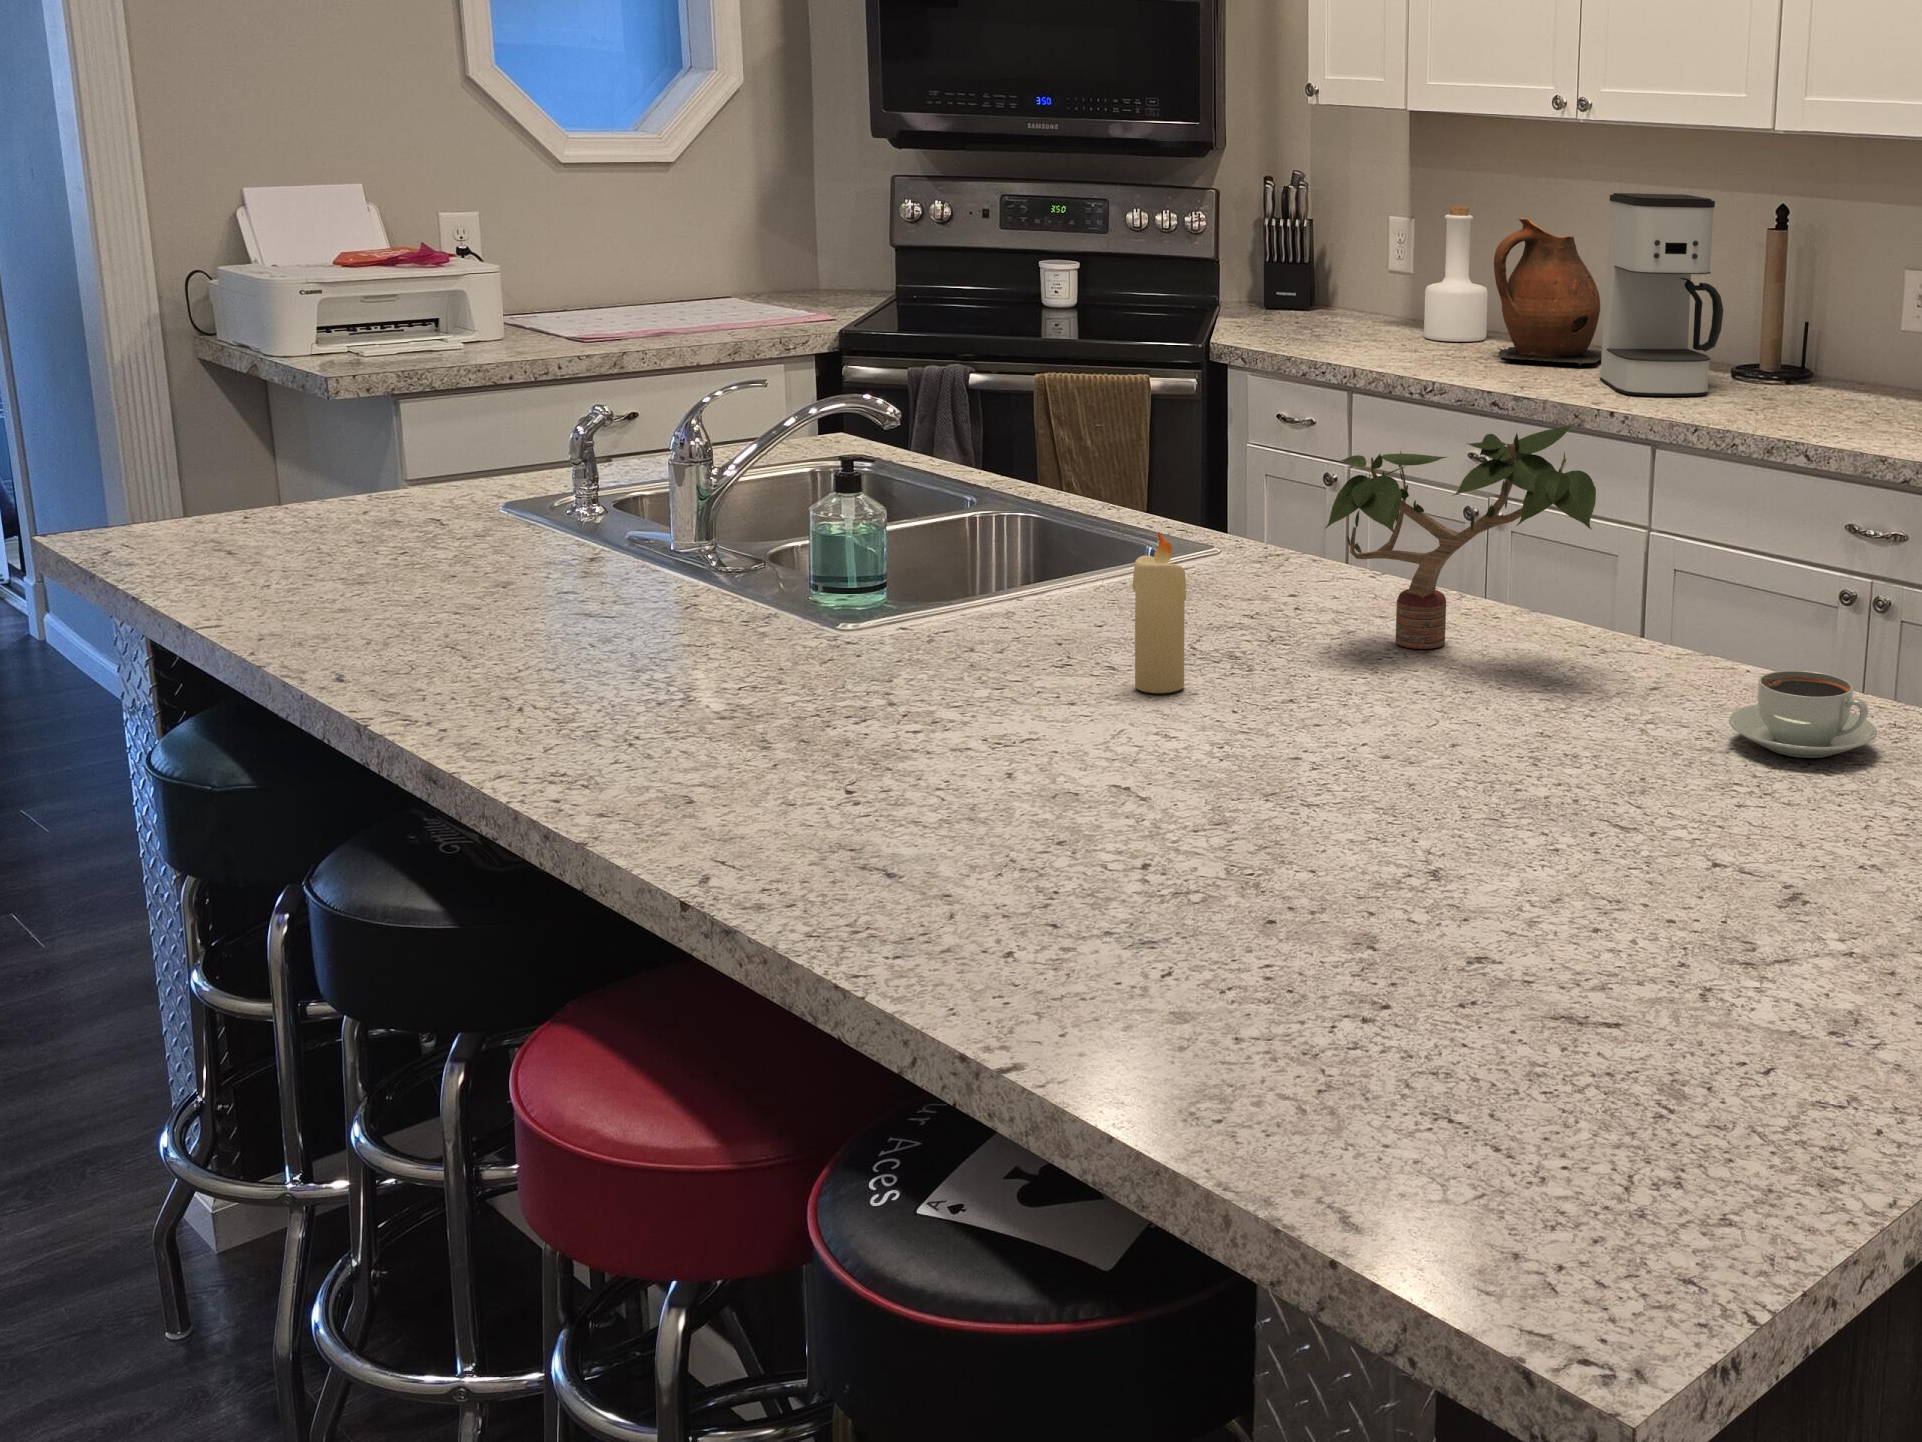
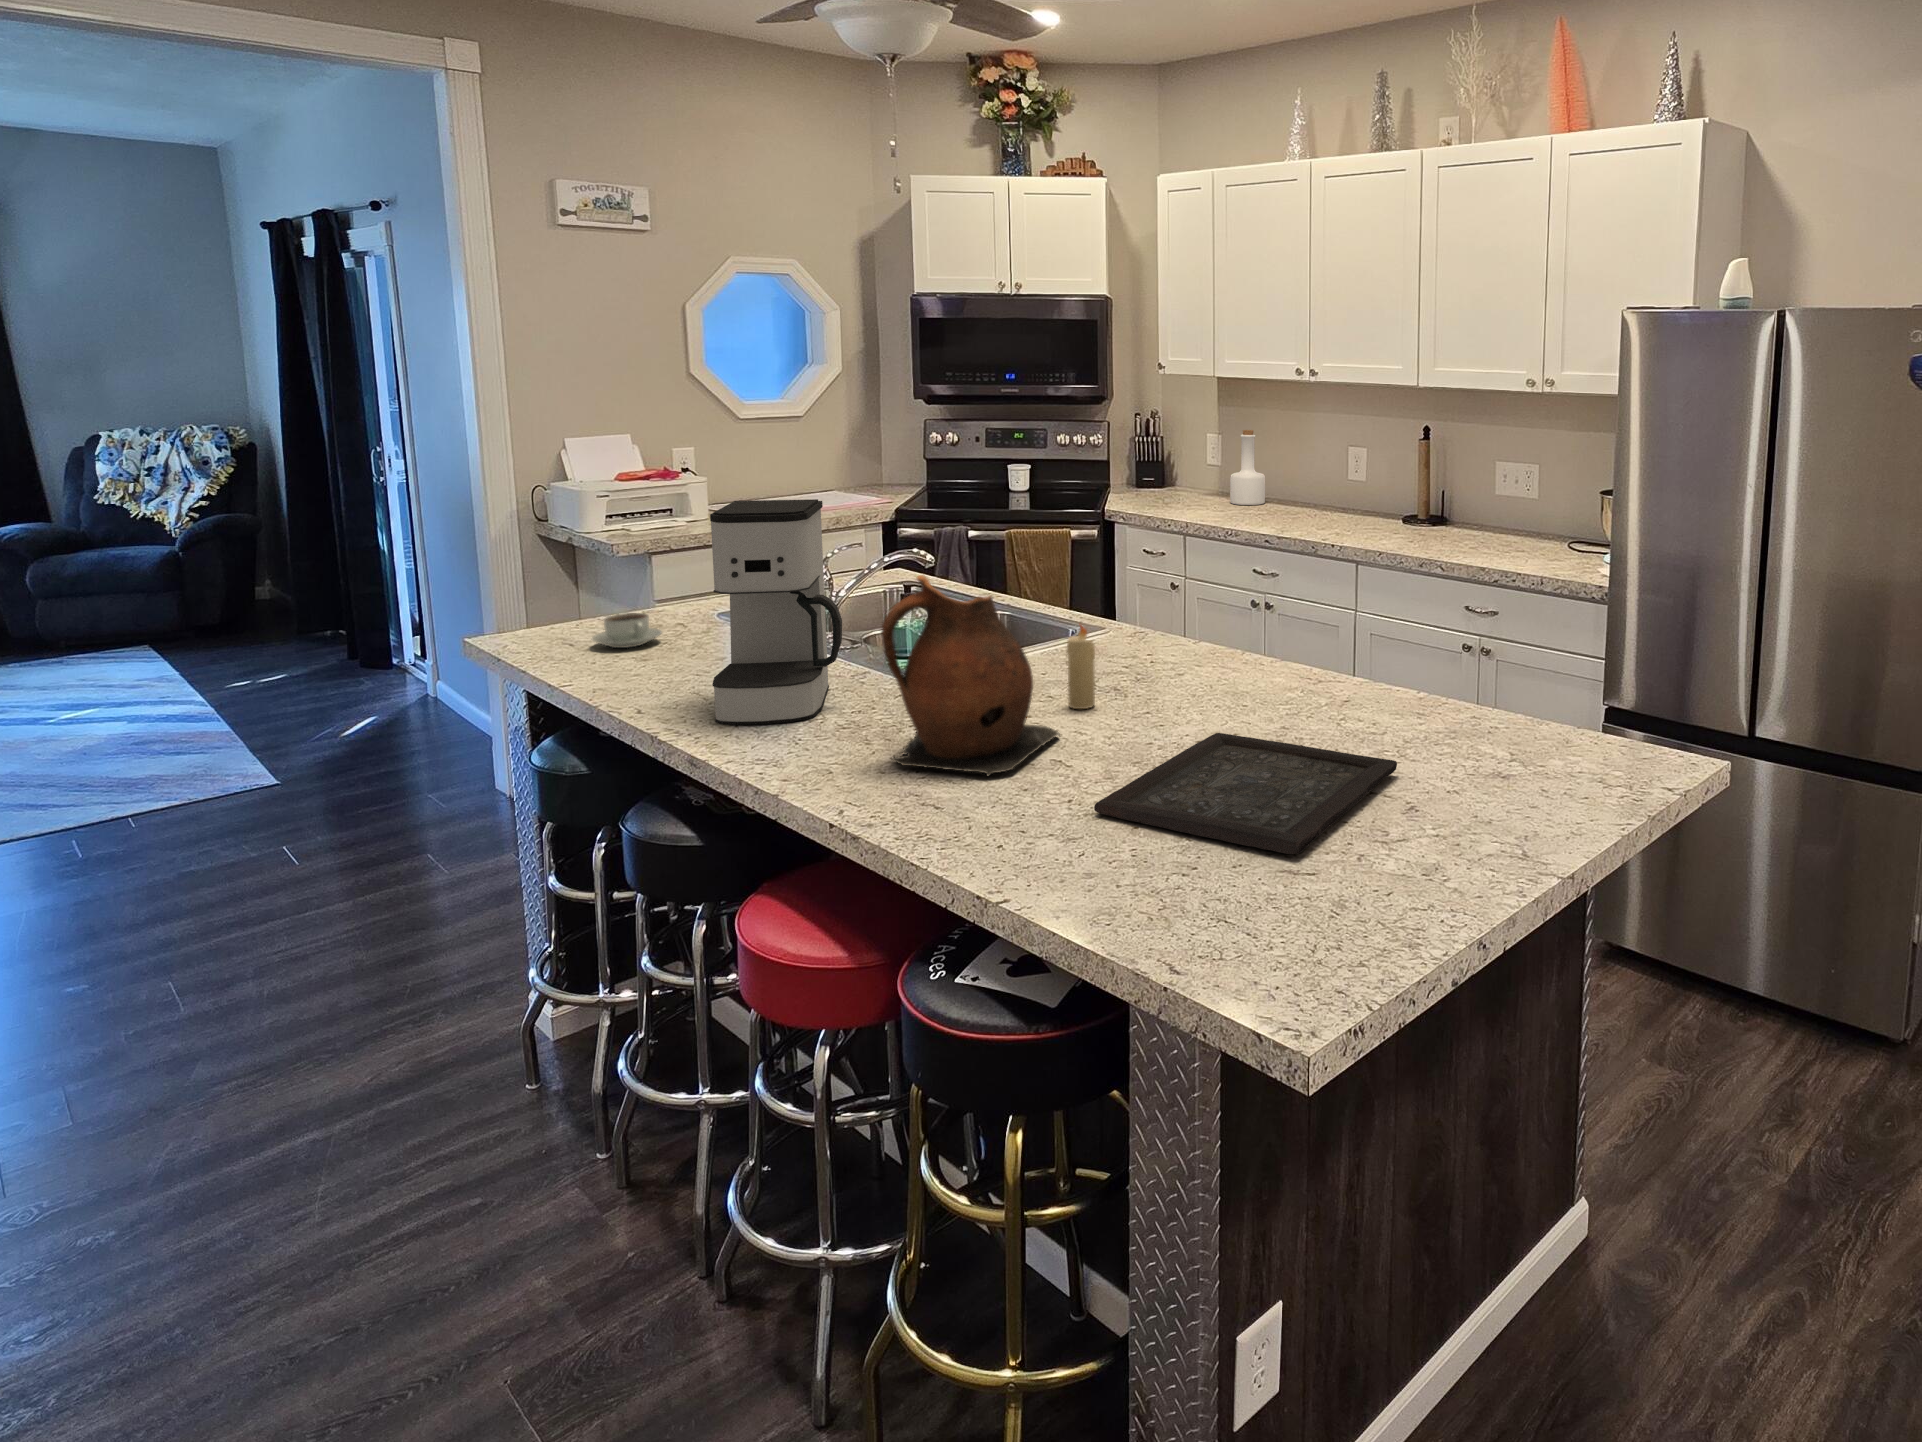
coffee maker: present [1600,193,1723,396] -> present [710,499,842,725]
ceramic pitcher: present [1494,218,1602,366] -> present [881,575,1059,776]
potted plant: present [1325,423,1596,649] -> none [1153,552,1334,681]
coffee cup: present [1729,671,1877,758] -> present [592,613,662,648]
tray: none [1184,745,1767,988] -> present [1094,733,1397,854]

